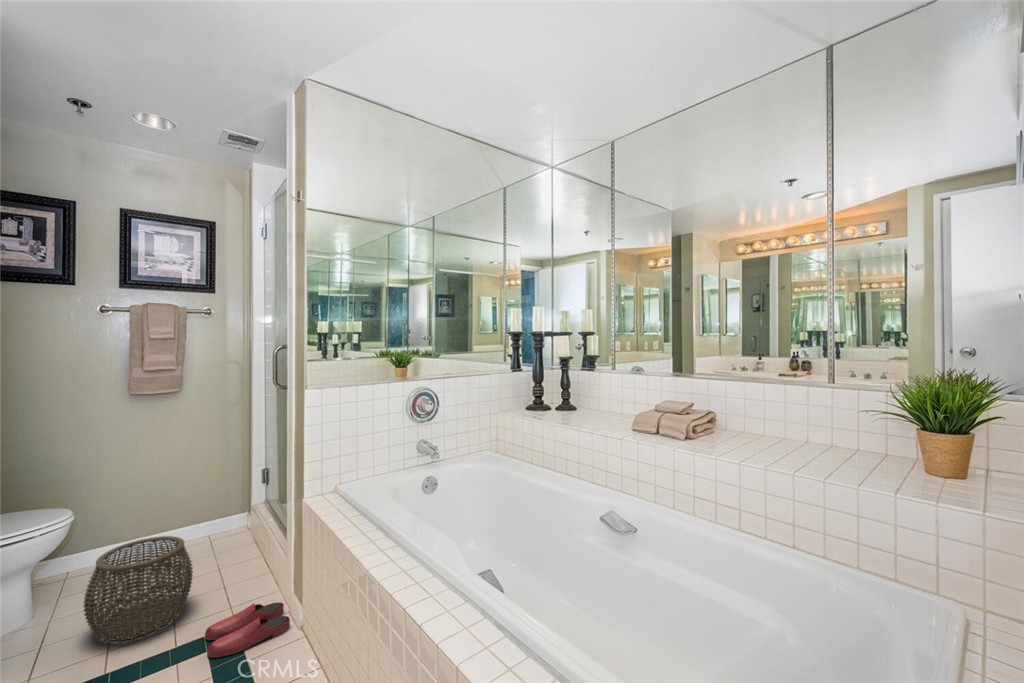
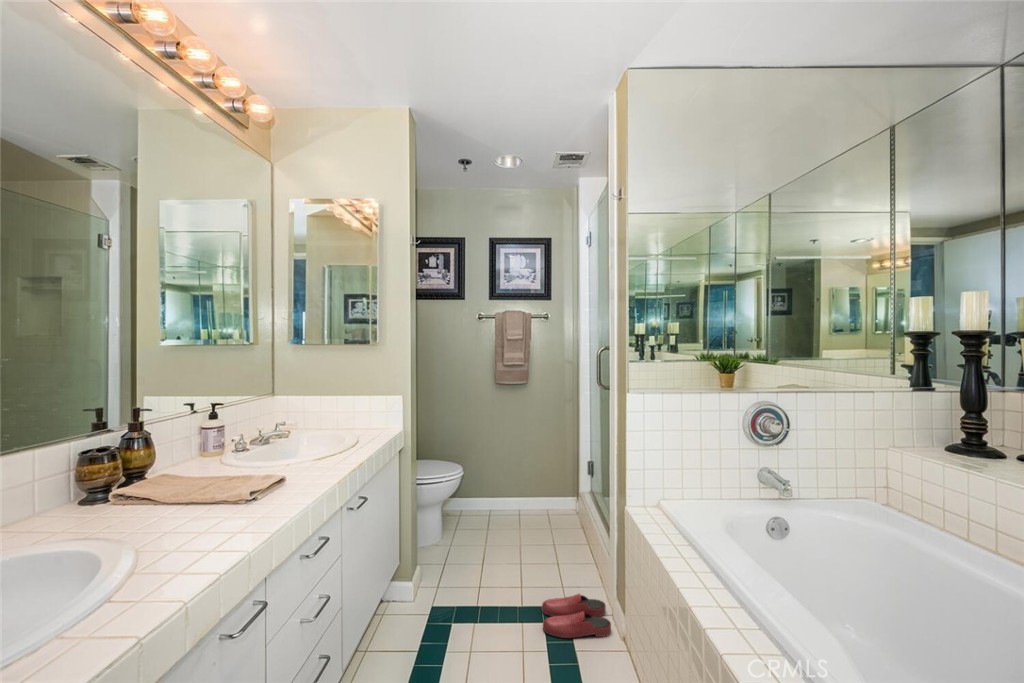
woven basket: present [83,536,193,642] -> none [466,505,535,587]

